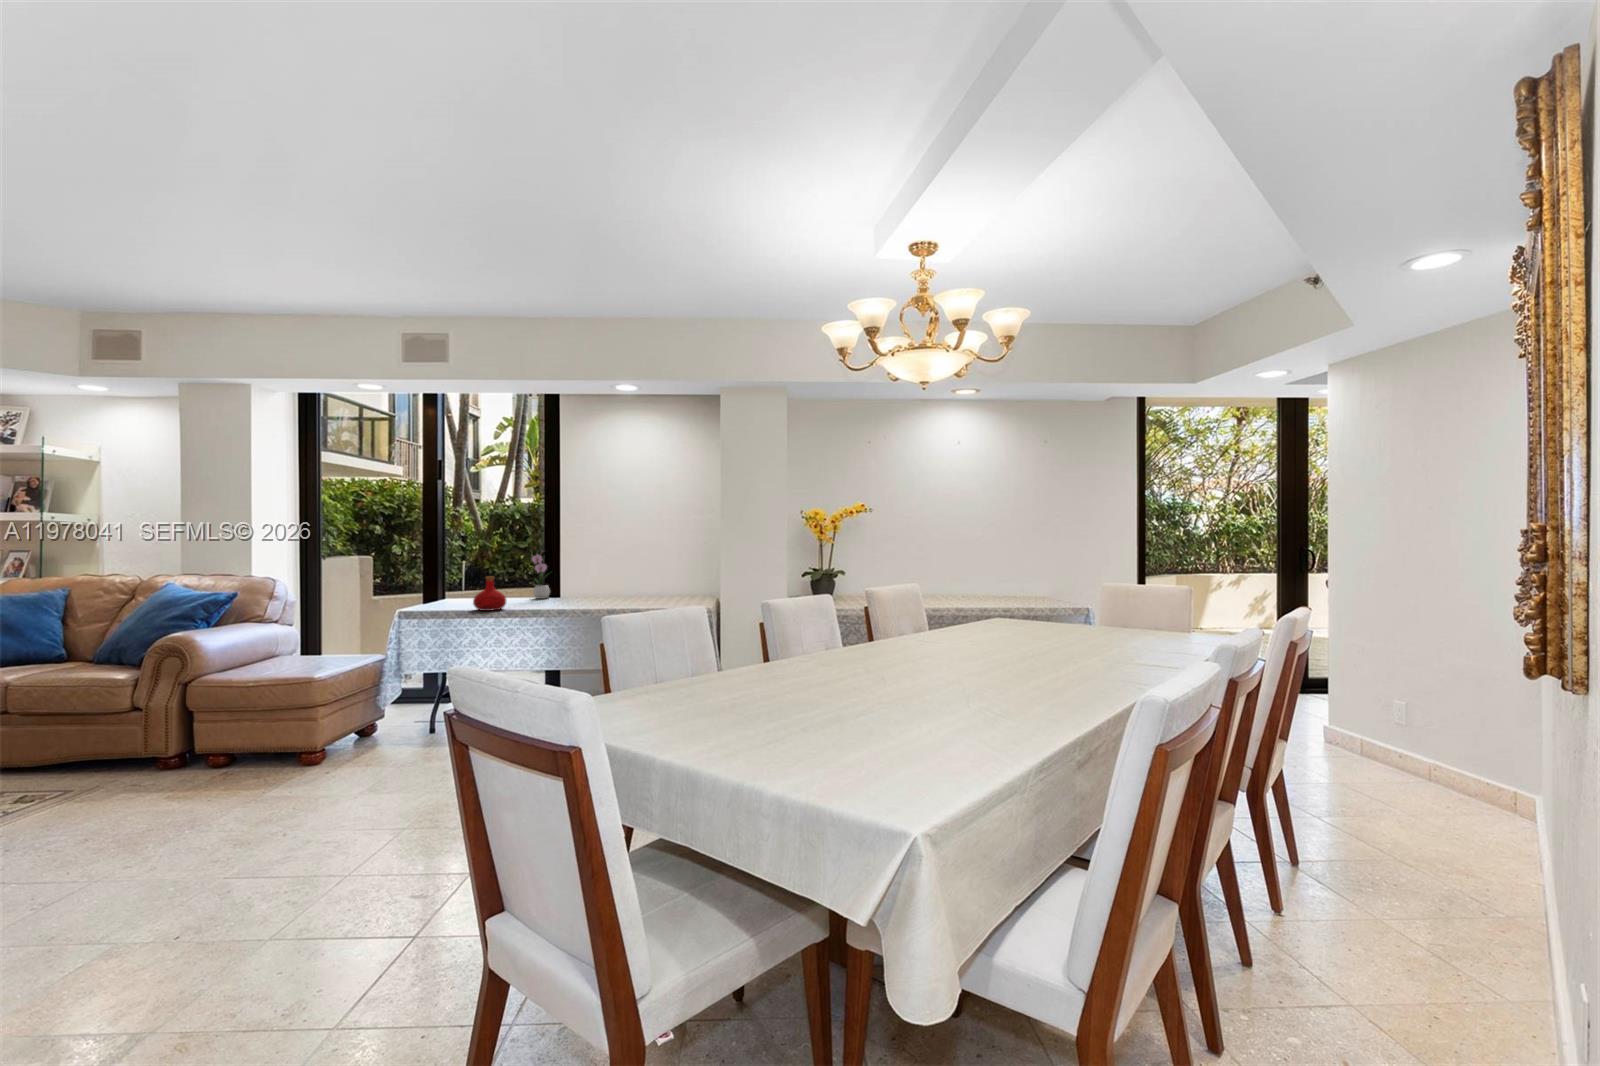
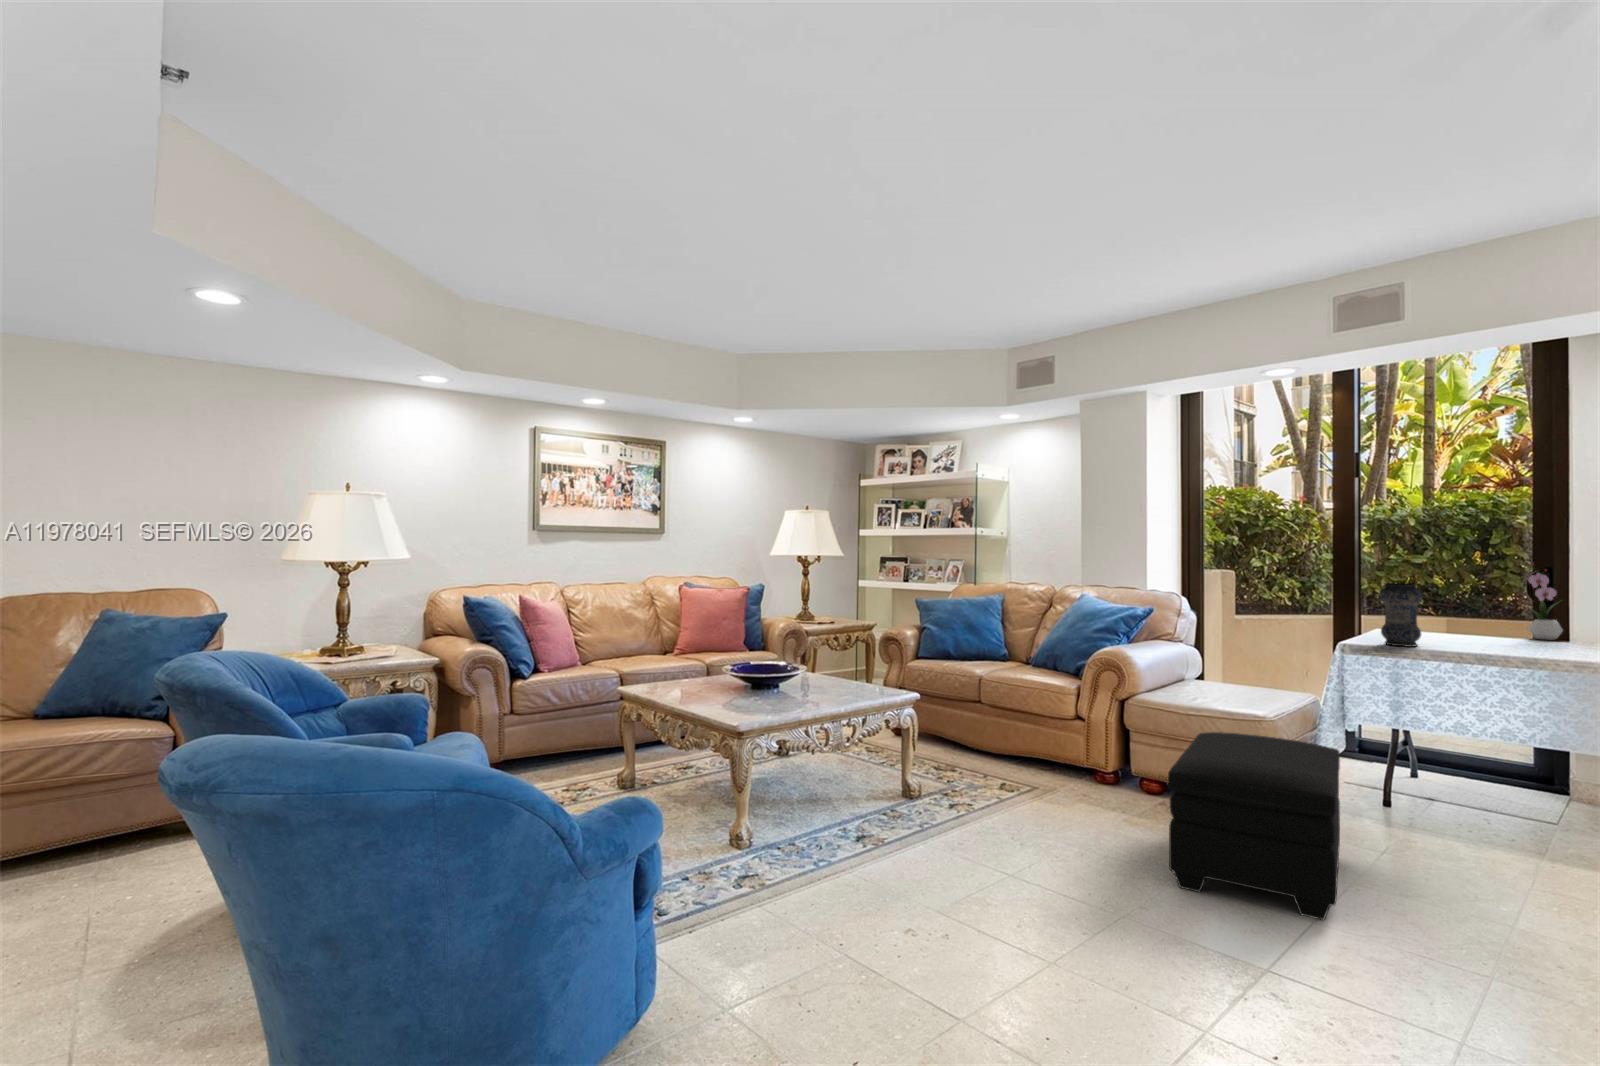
vase: none [429,563,458,611] -> present [1379,582,1423,647]
bottle: present [473,576,506,611] -> none [1453,603,1511,653]
ottoman: none [178,694,367,844] -> present [1168,732,1340,920]

